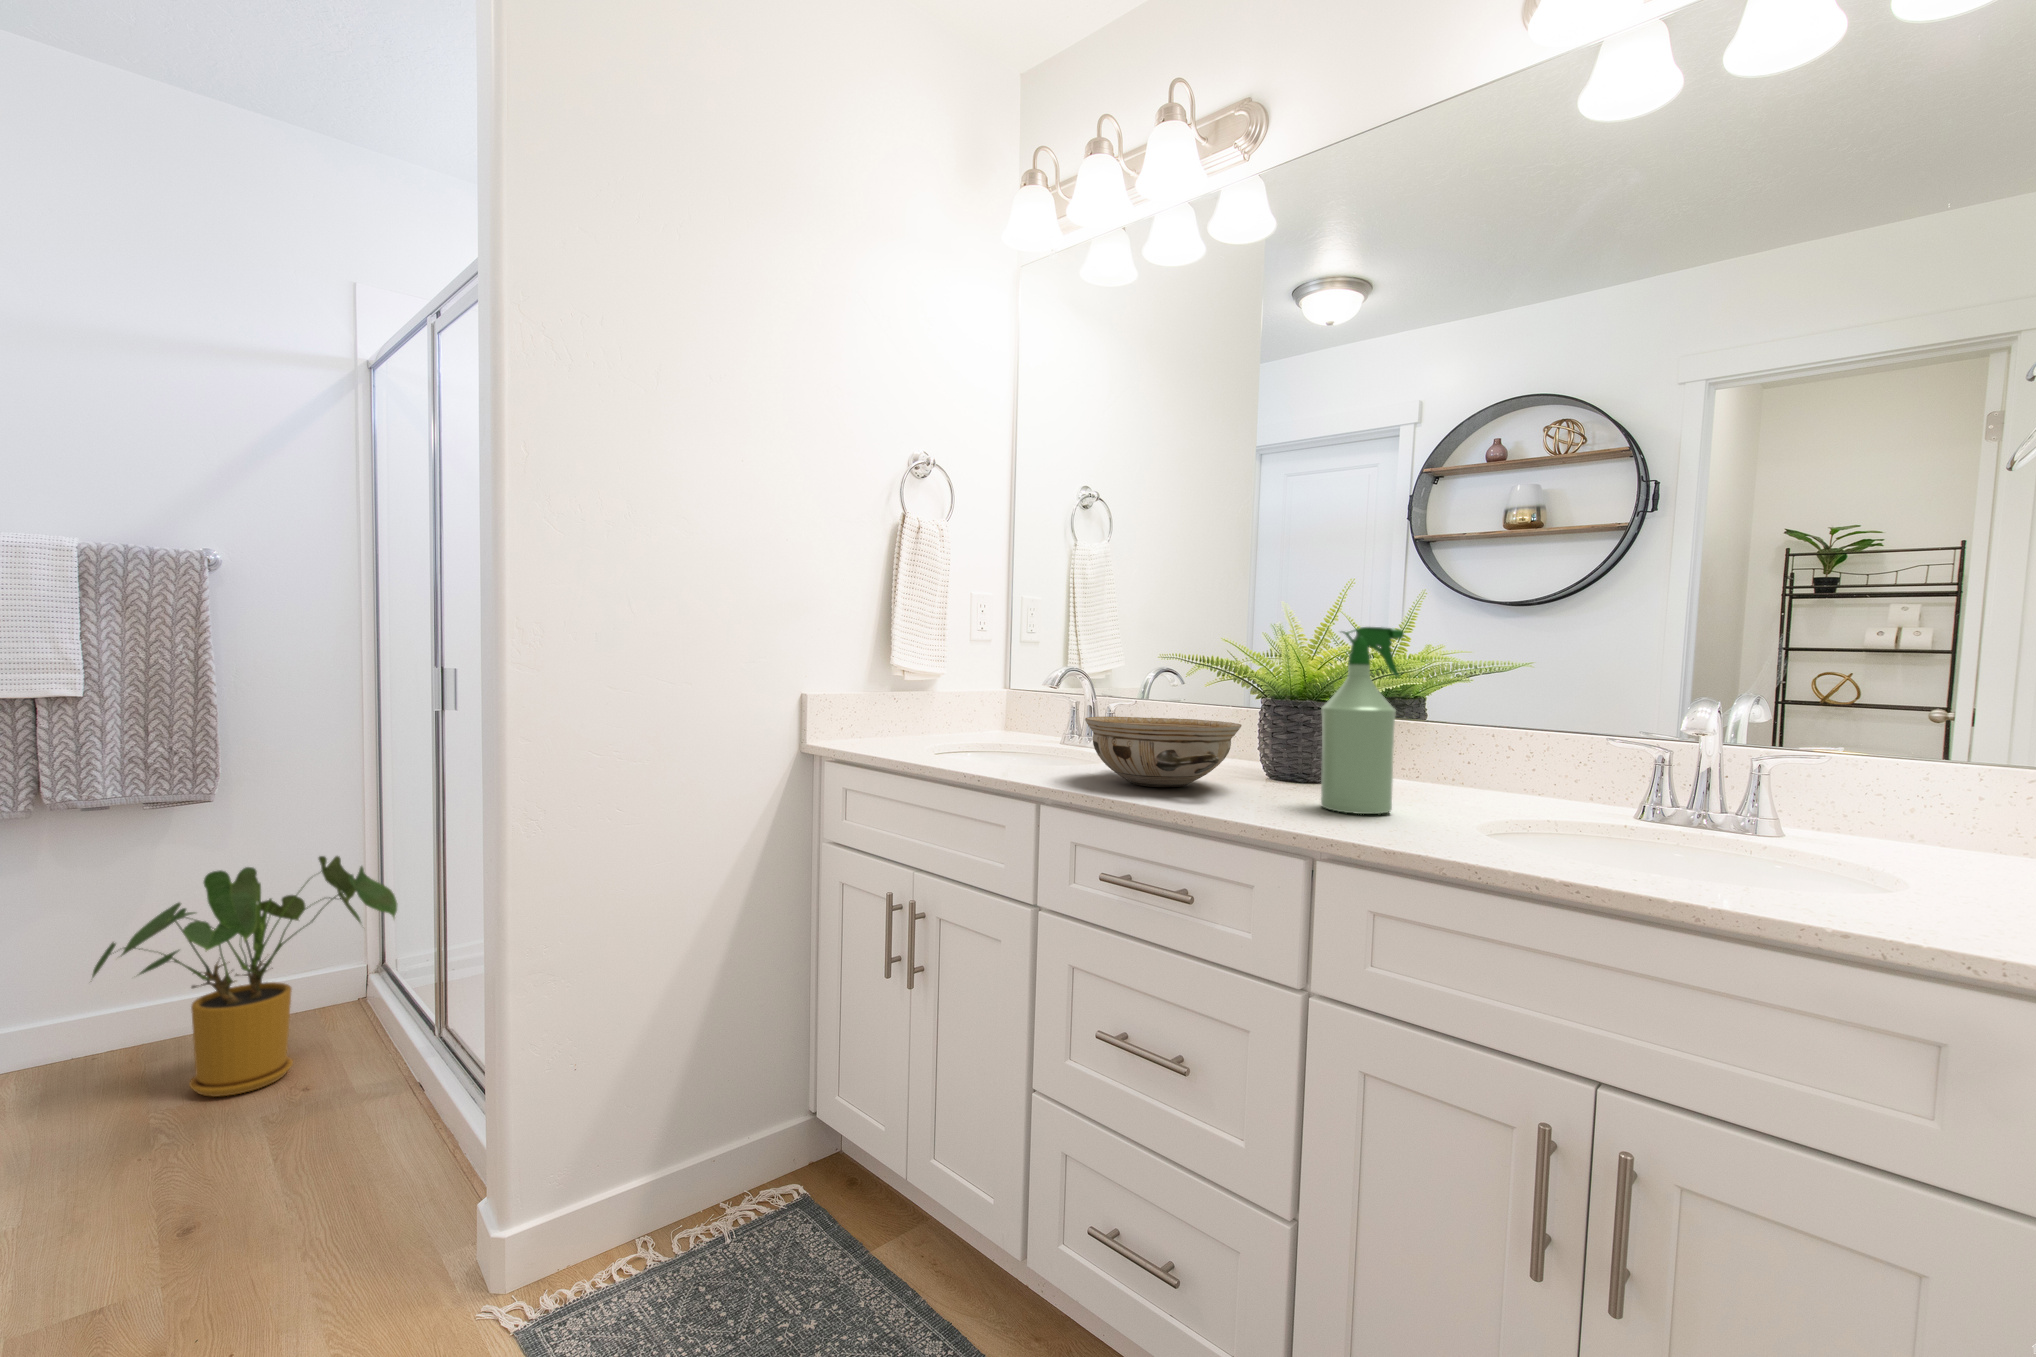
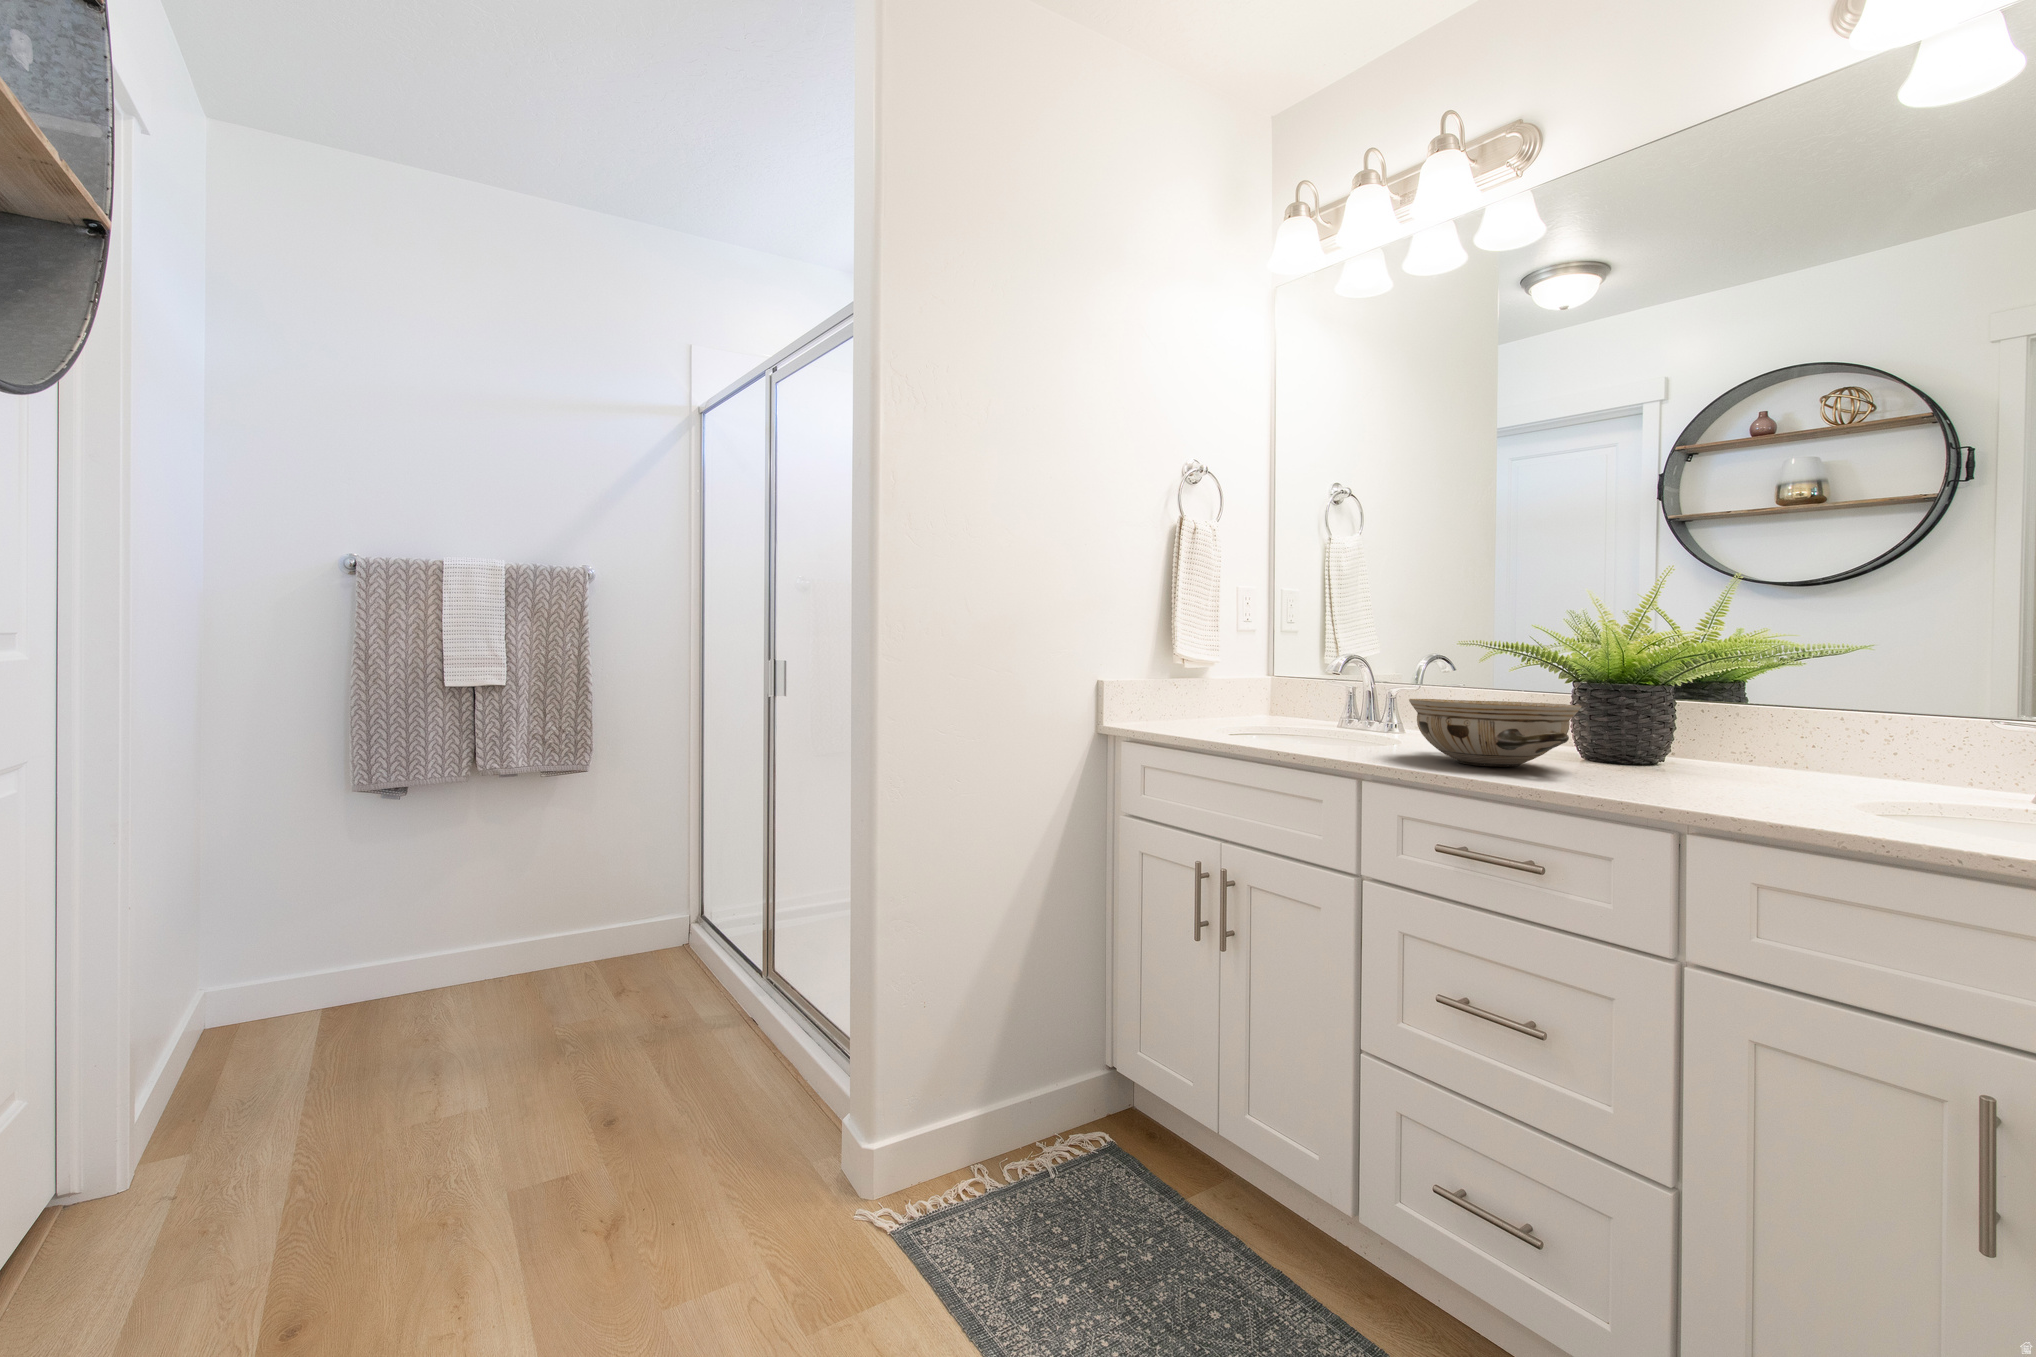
spray bottle: present [1321,627,1404,814] -> none [1685,603,1783,794]
house plant: present [92,856,397,1096] -> none [521,821,734,1016]

